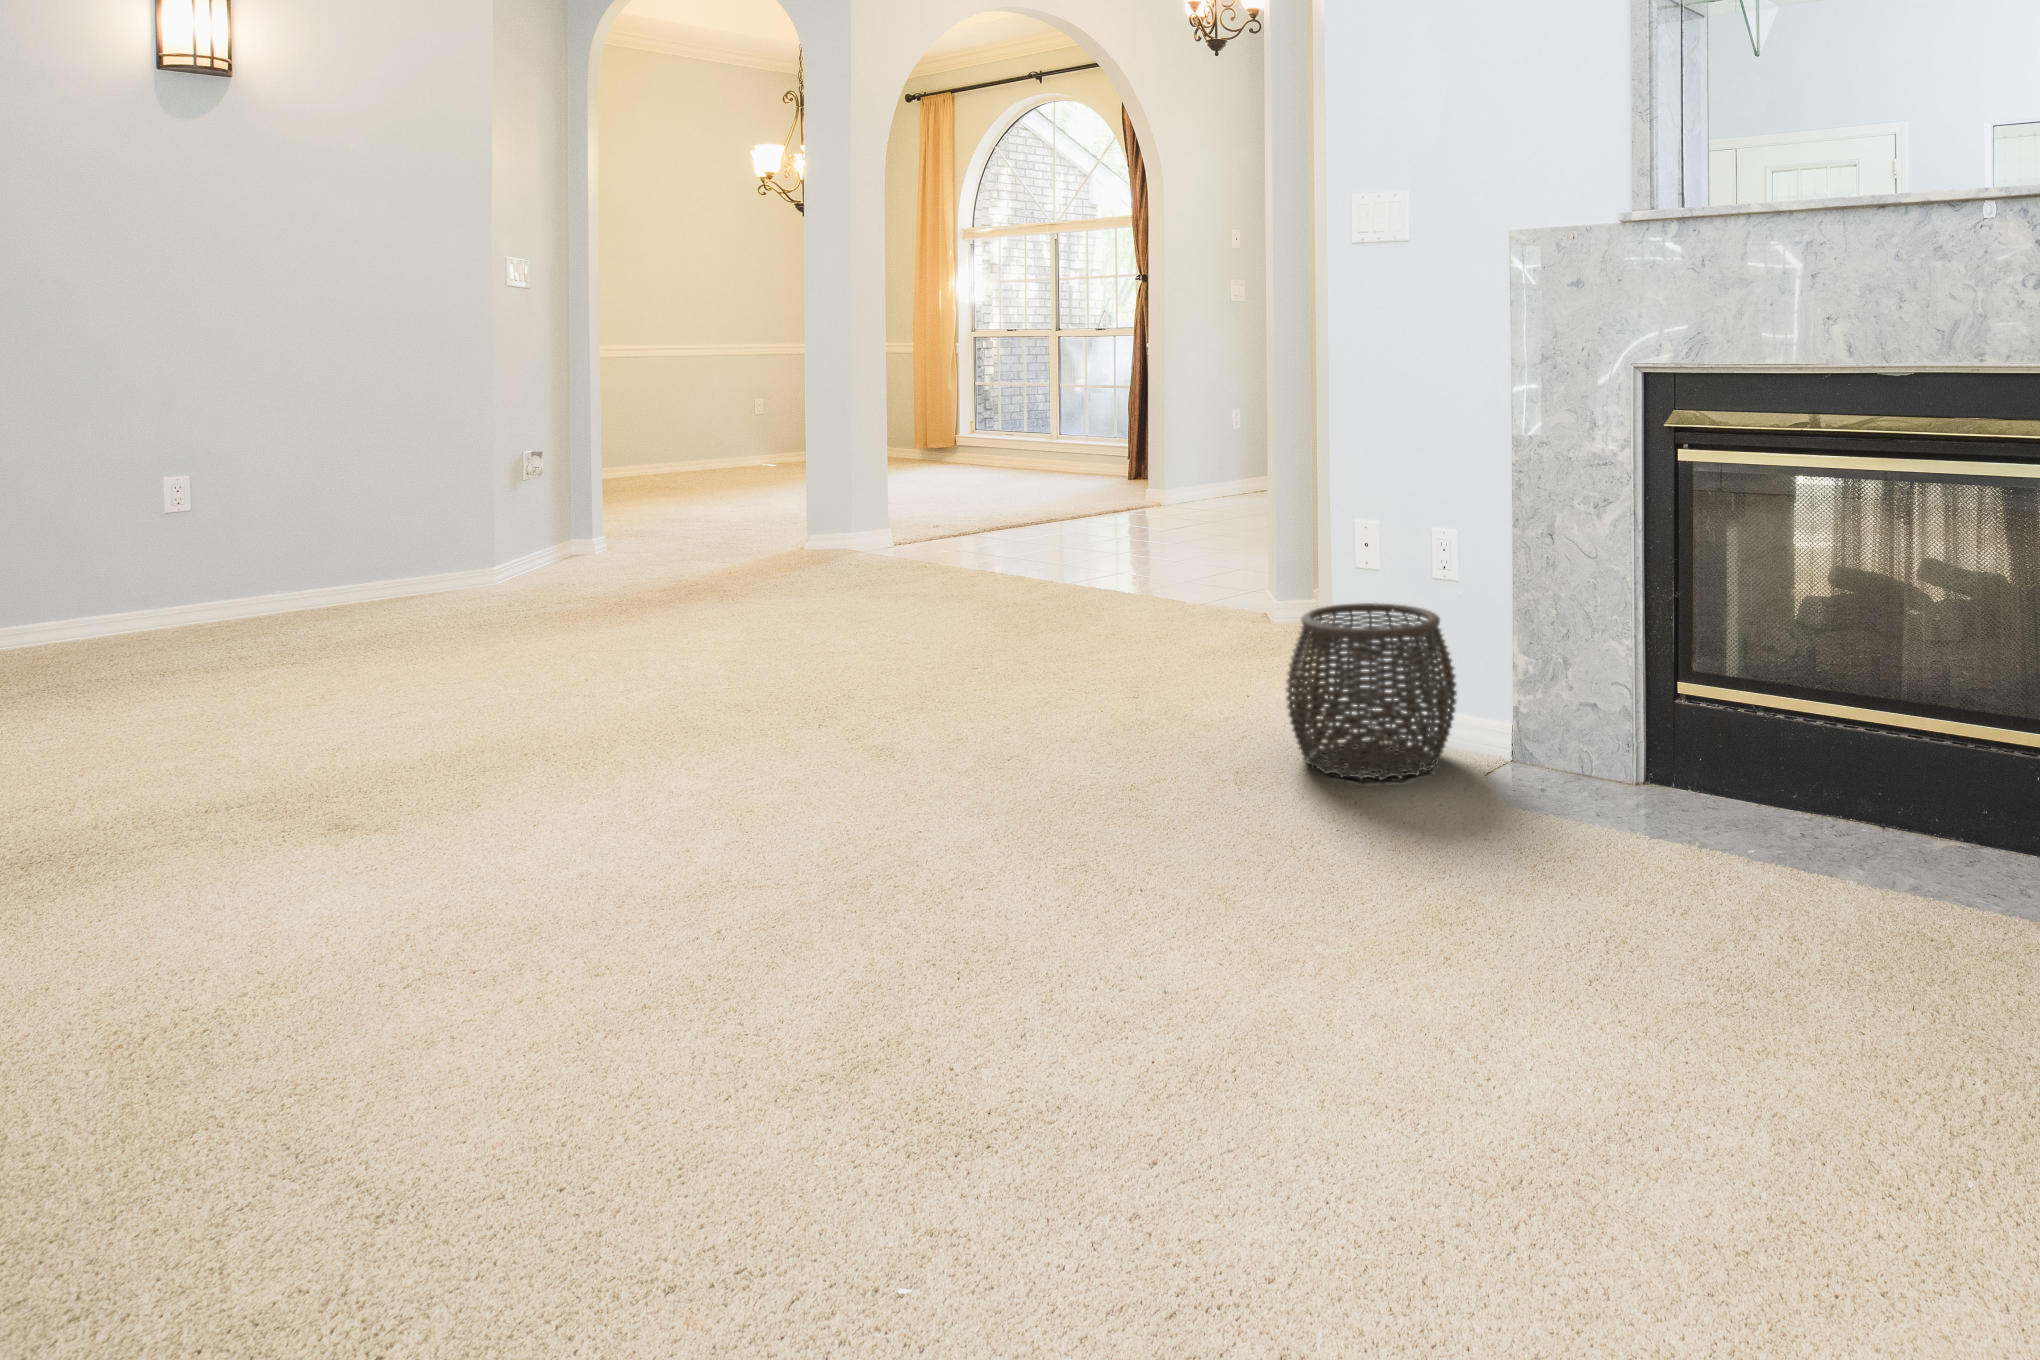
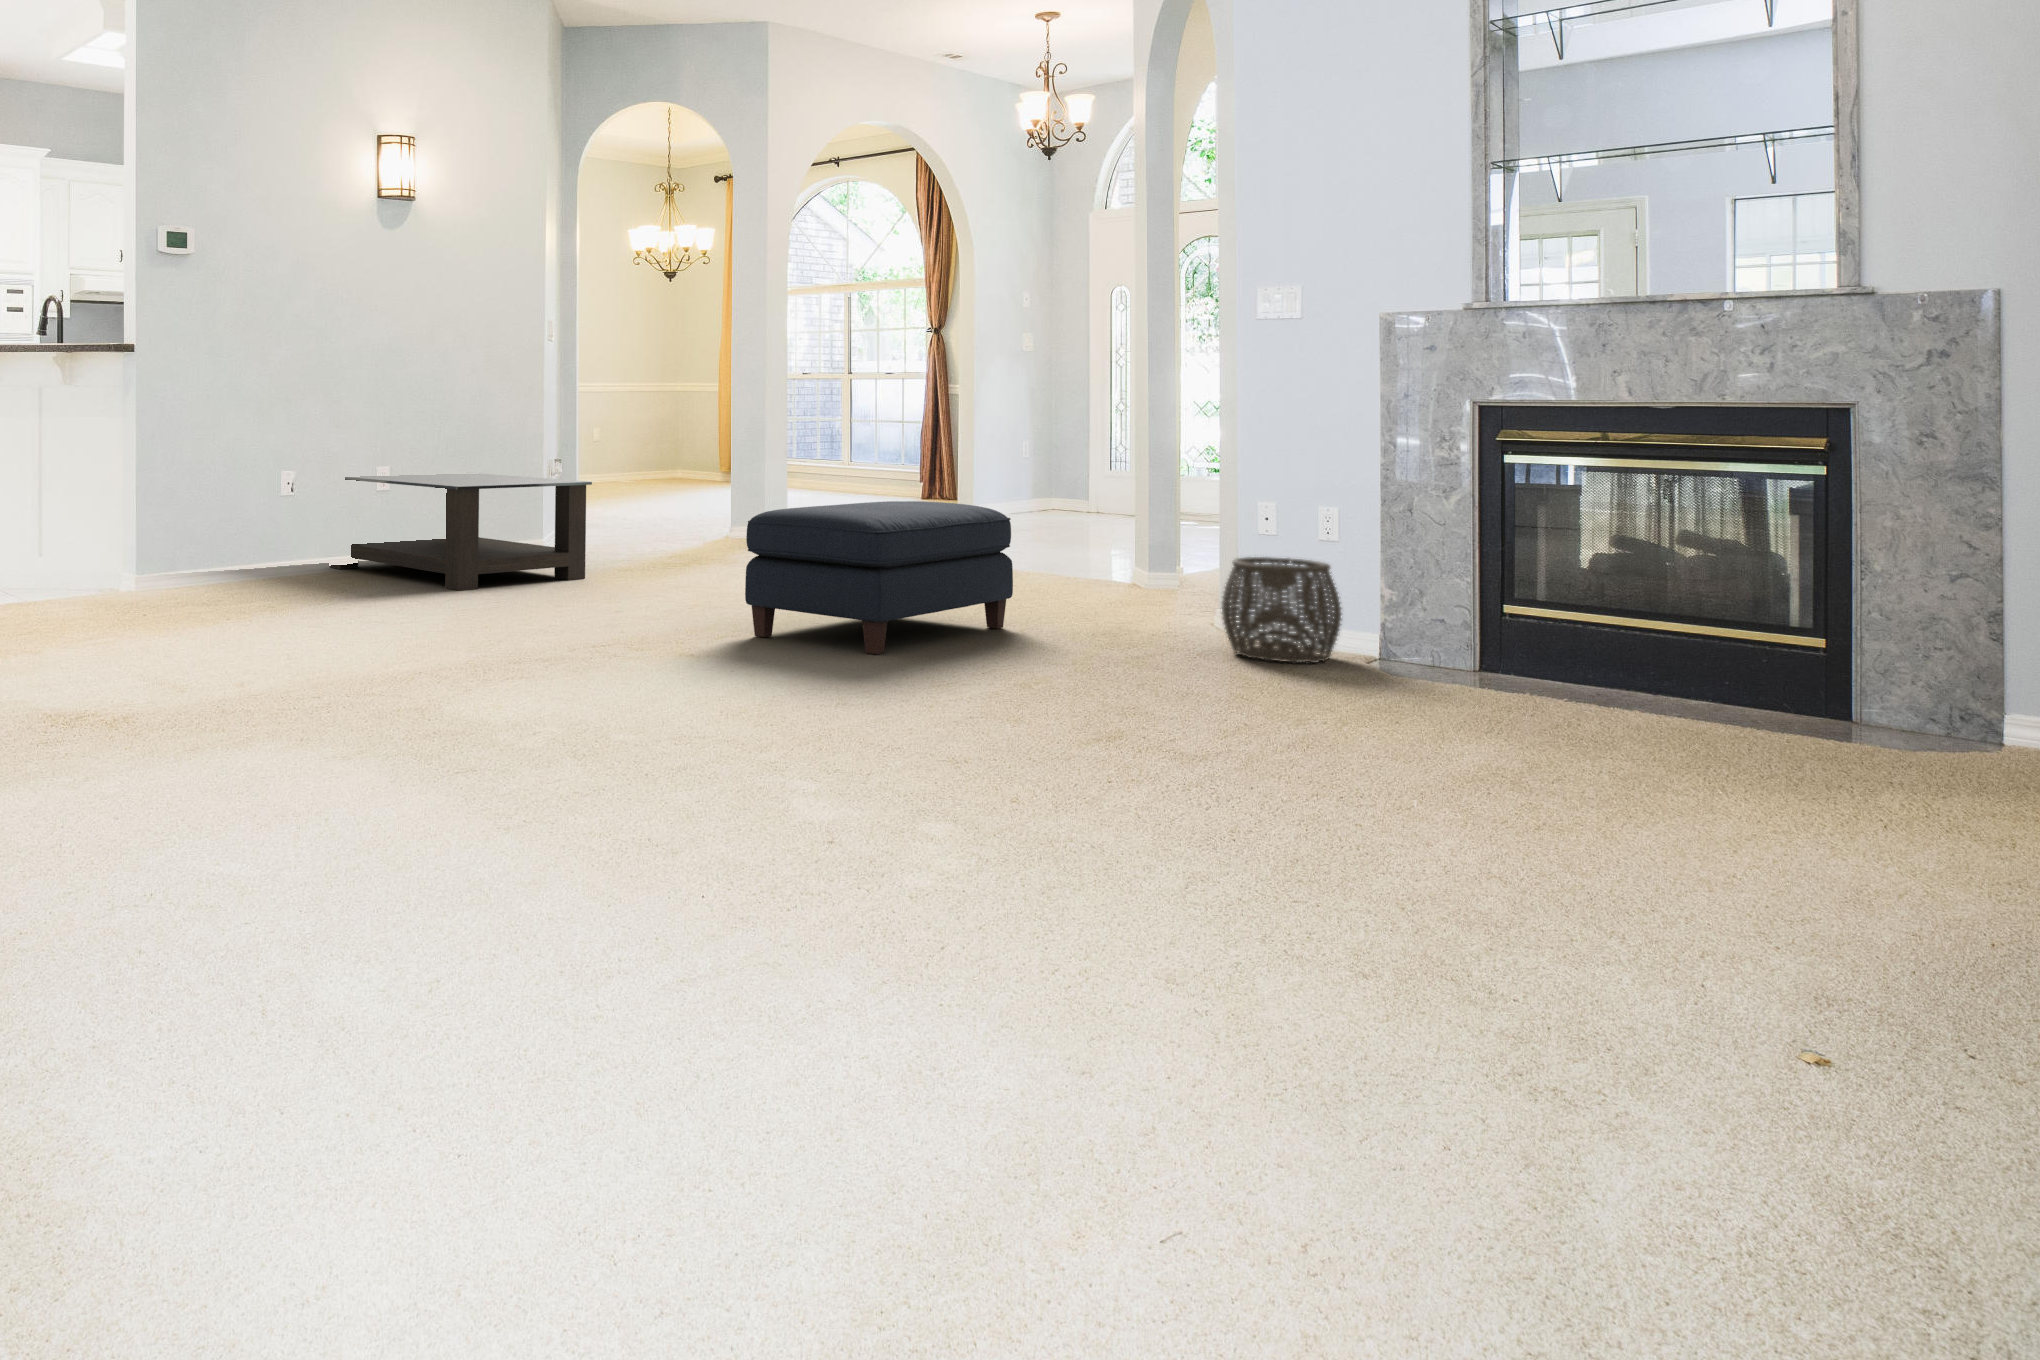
coffee table: none [81,474,496,680] -> present [329,473,592,591]
ottoman: none [525,525,1018,819] -> present [745,501,1013,654]

